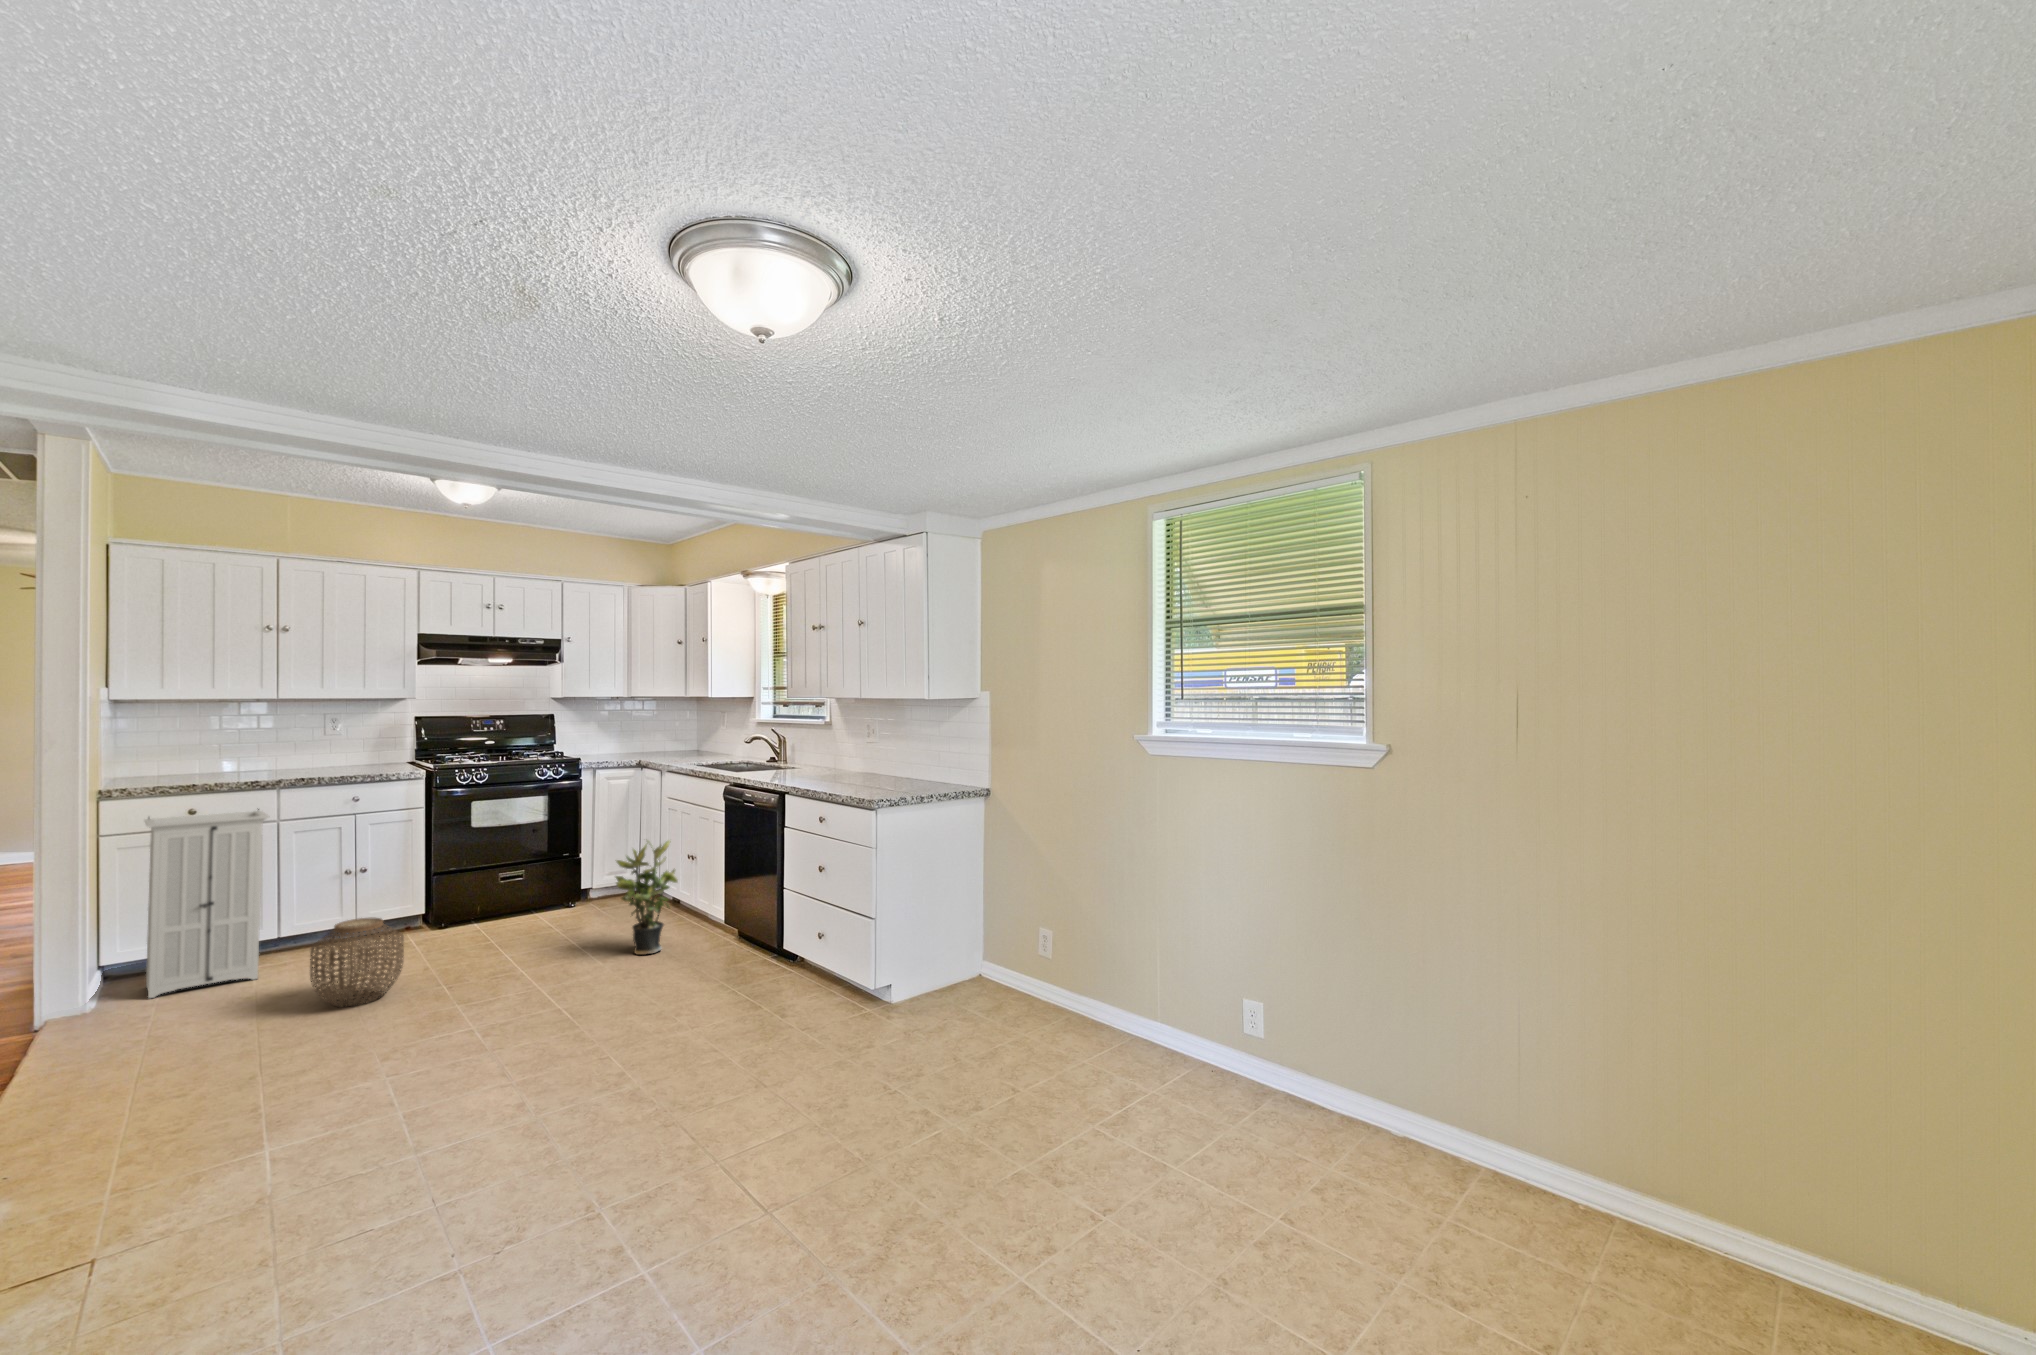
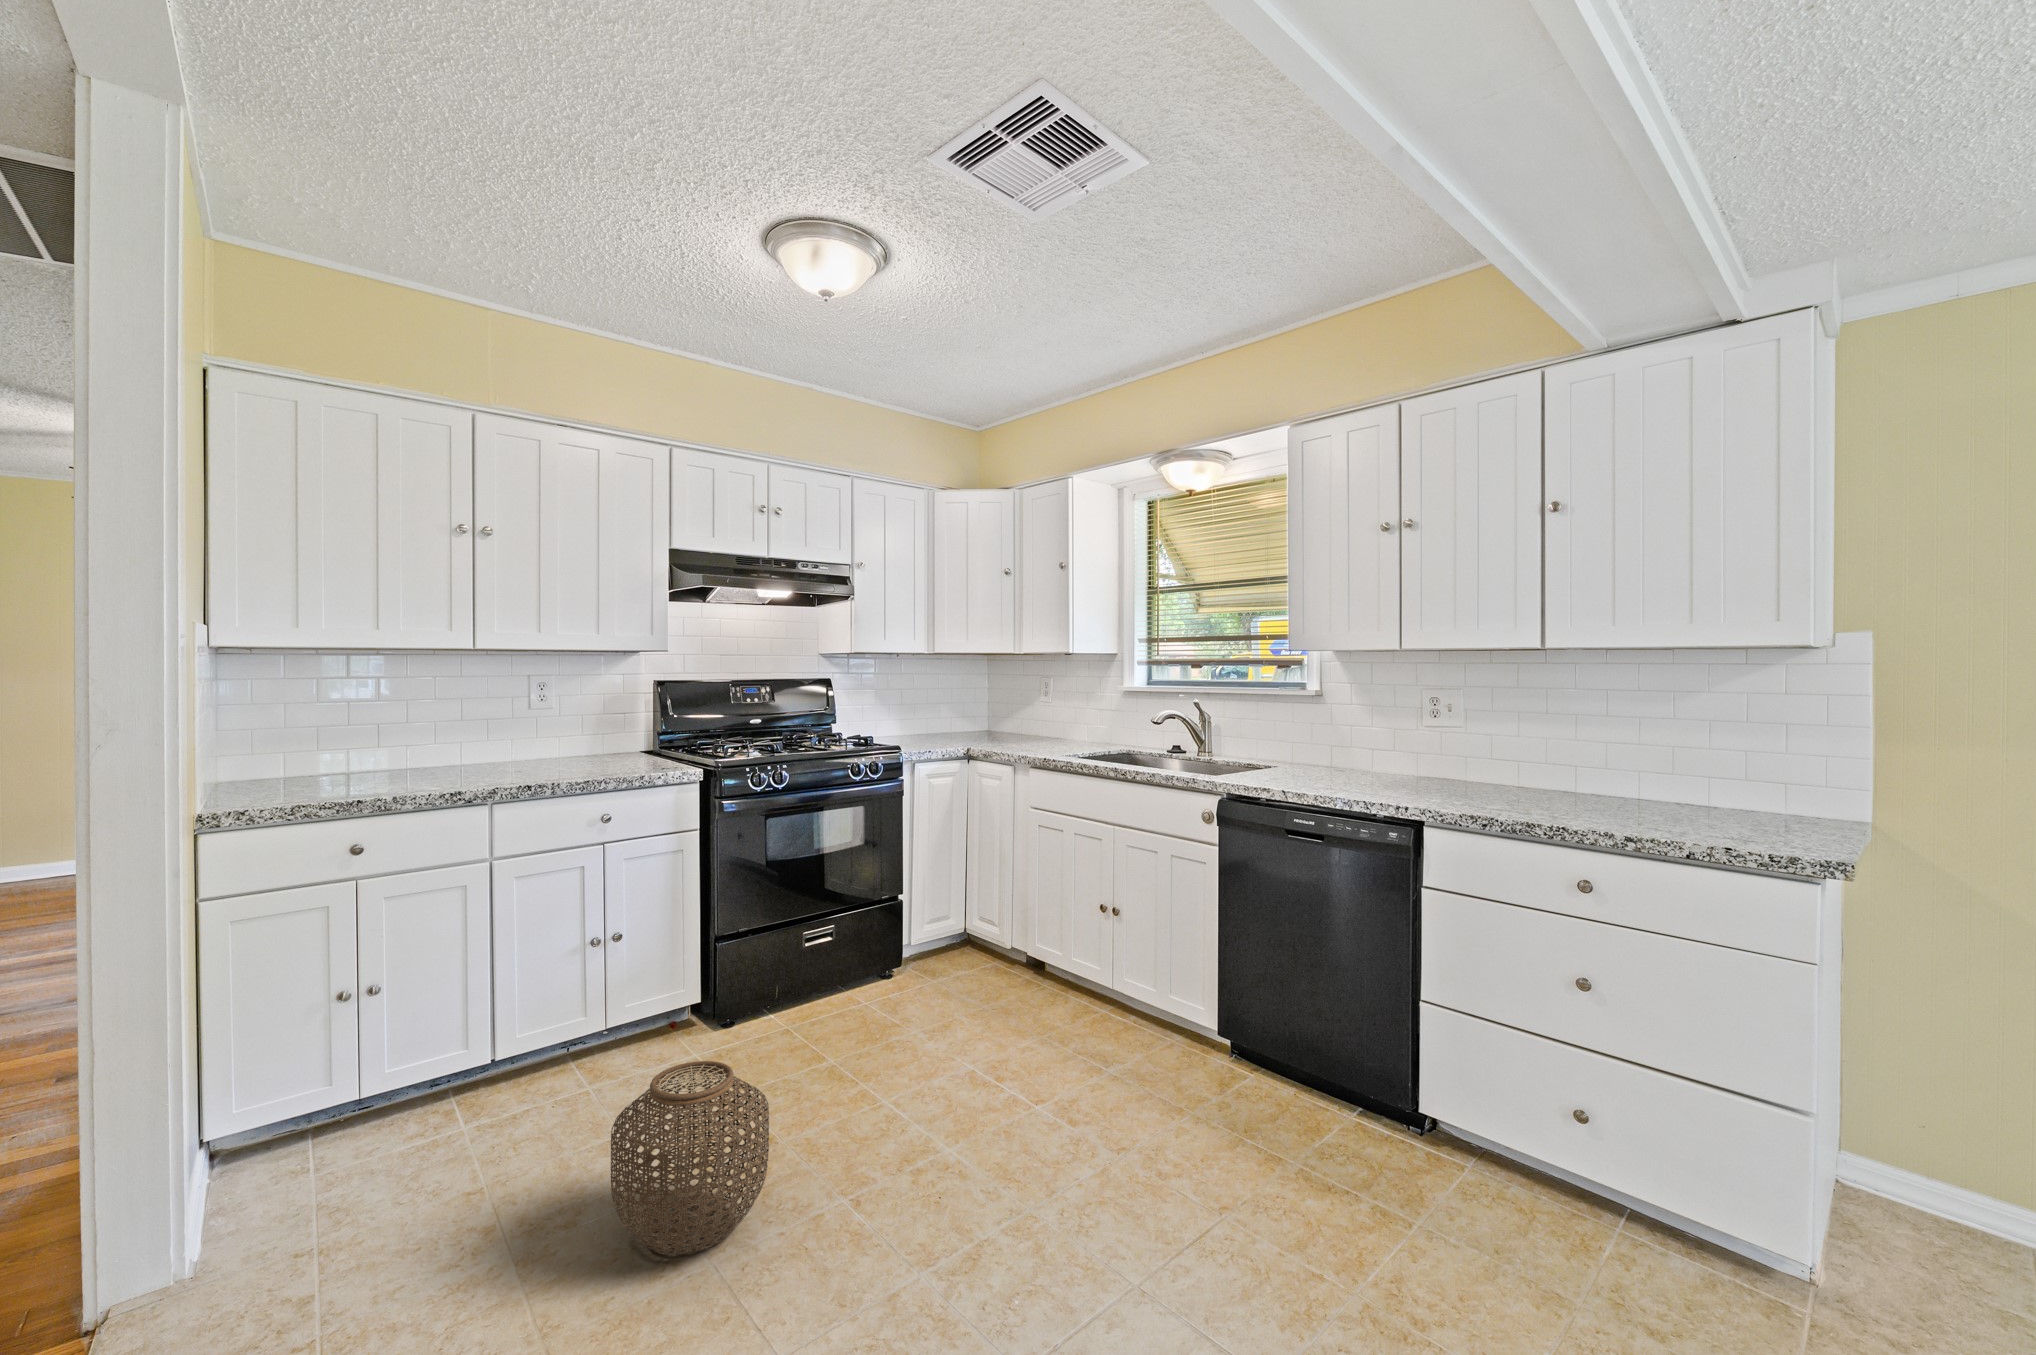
storage cabinet: present [145,809,269,998] -> none [281,839,497,1219]
potted plant: present [616,841,678,955] -> none [1060,890,1155,1099]

